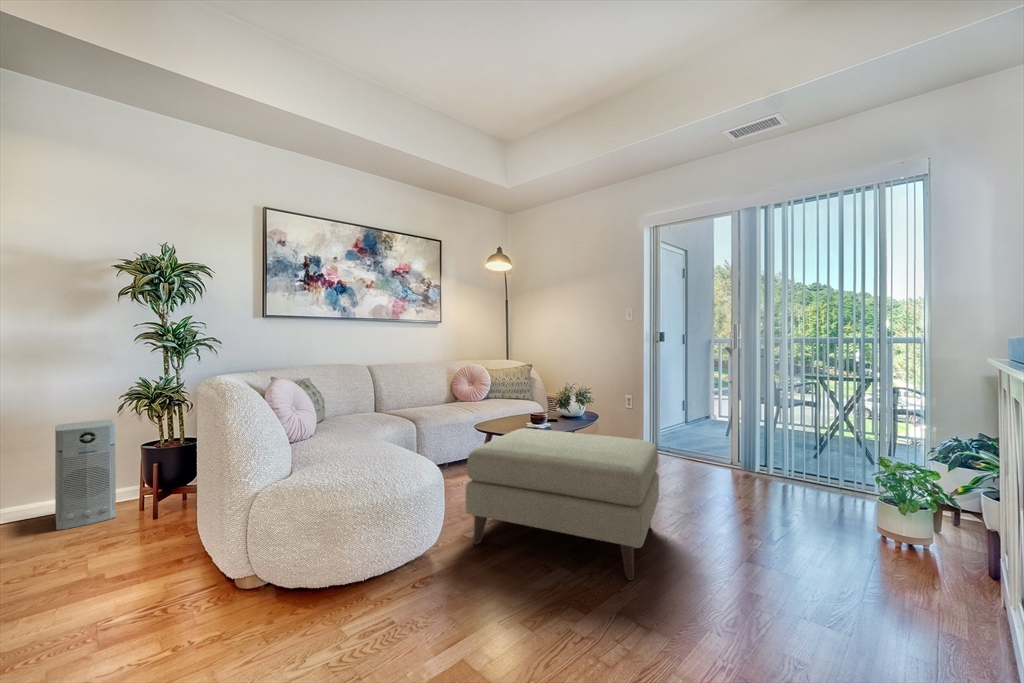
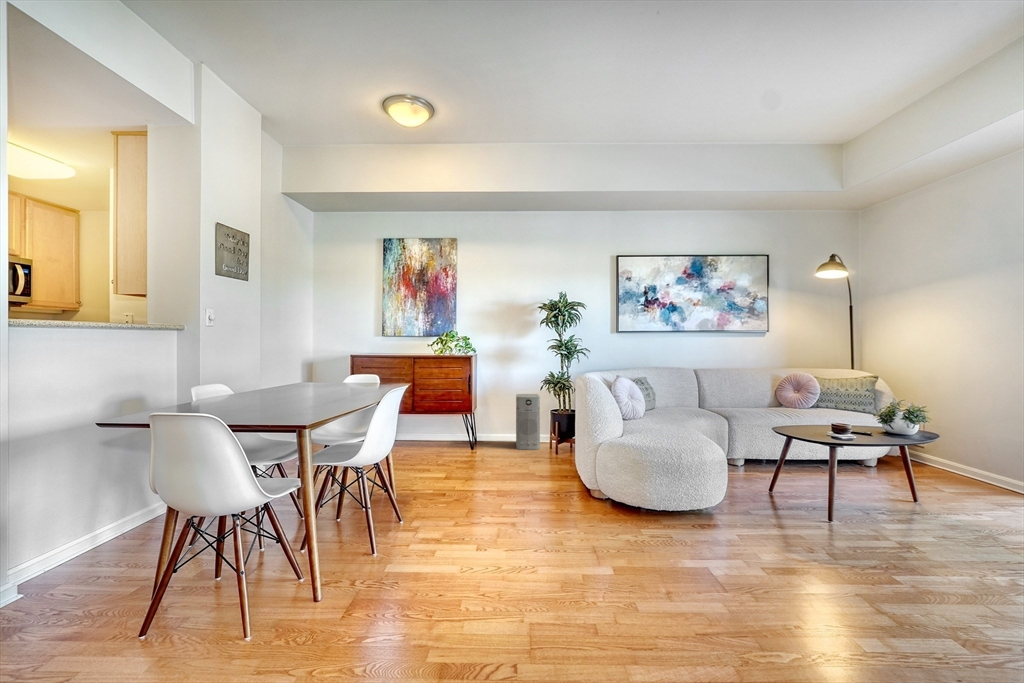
ottoman: present [466,428,659,580] -> none [749,436,997,589]

